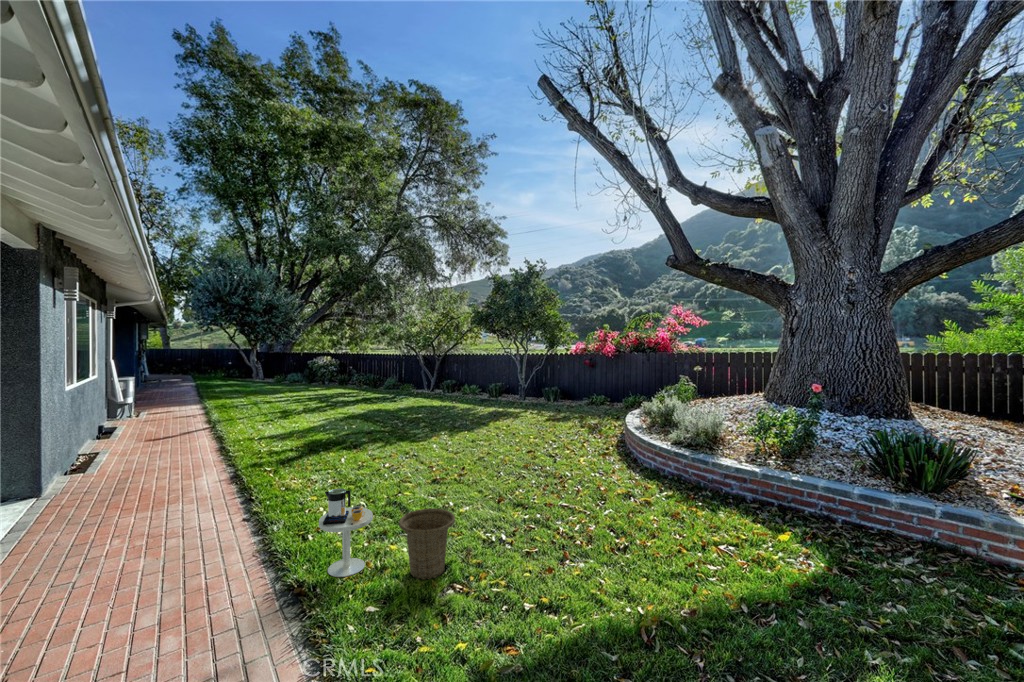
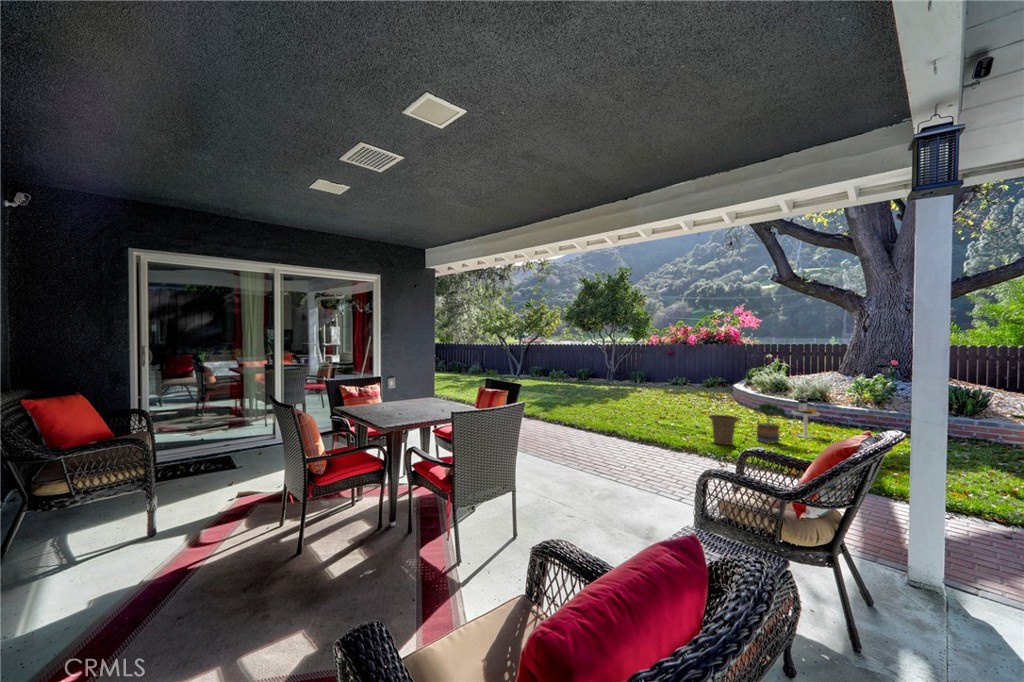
potted tree: none [503,482,559,569] -> present [754,404,787,444]
side table: present [319,489,373,577] -> present [792,399,820,438]

